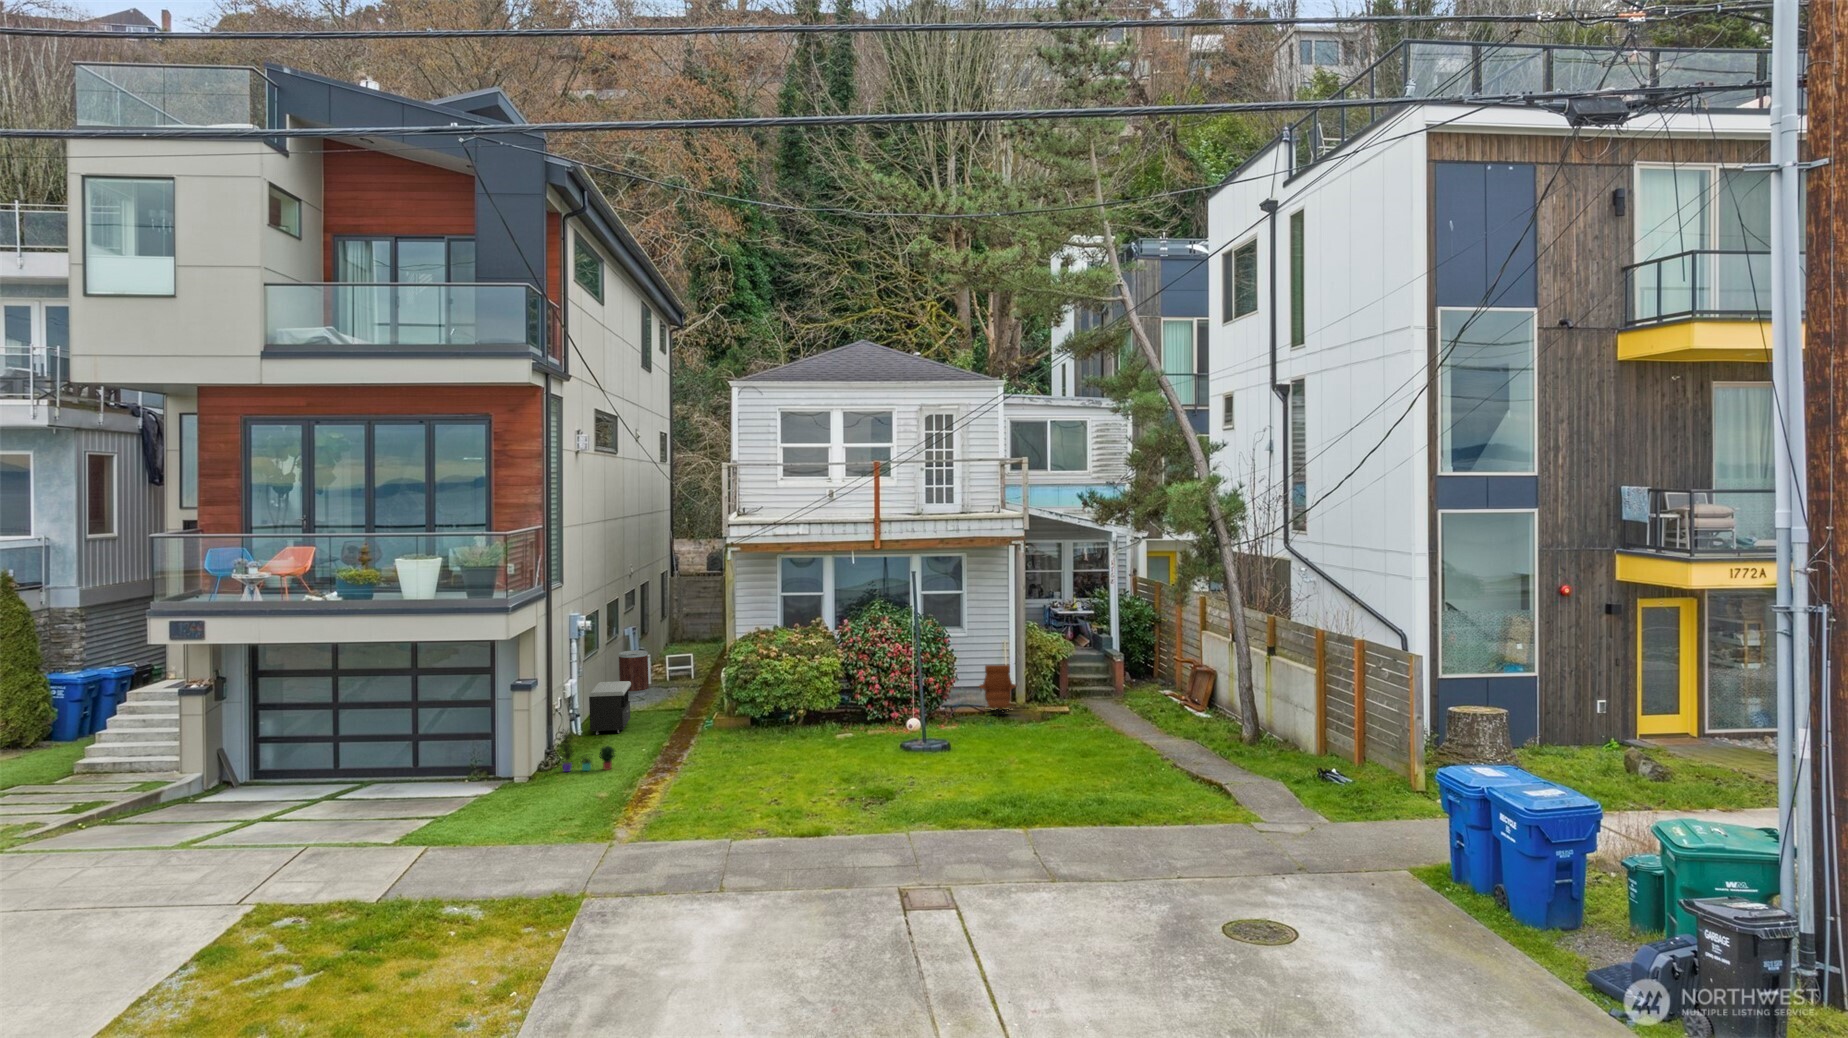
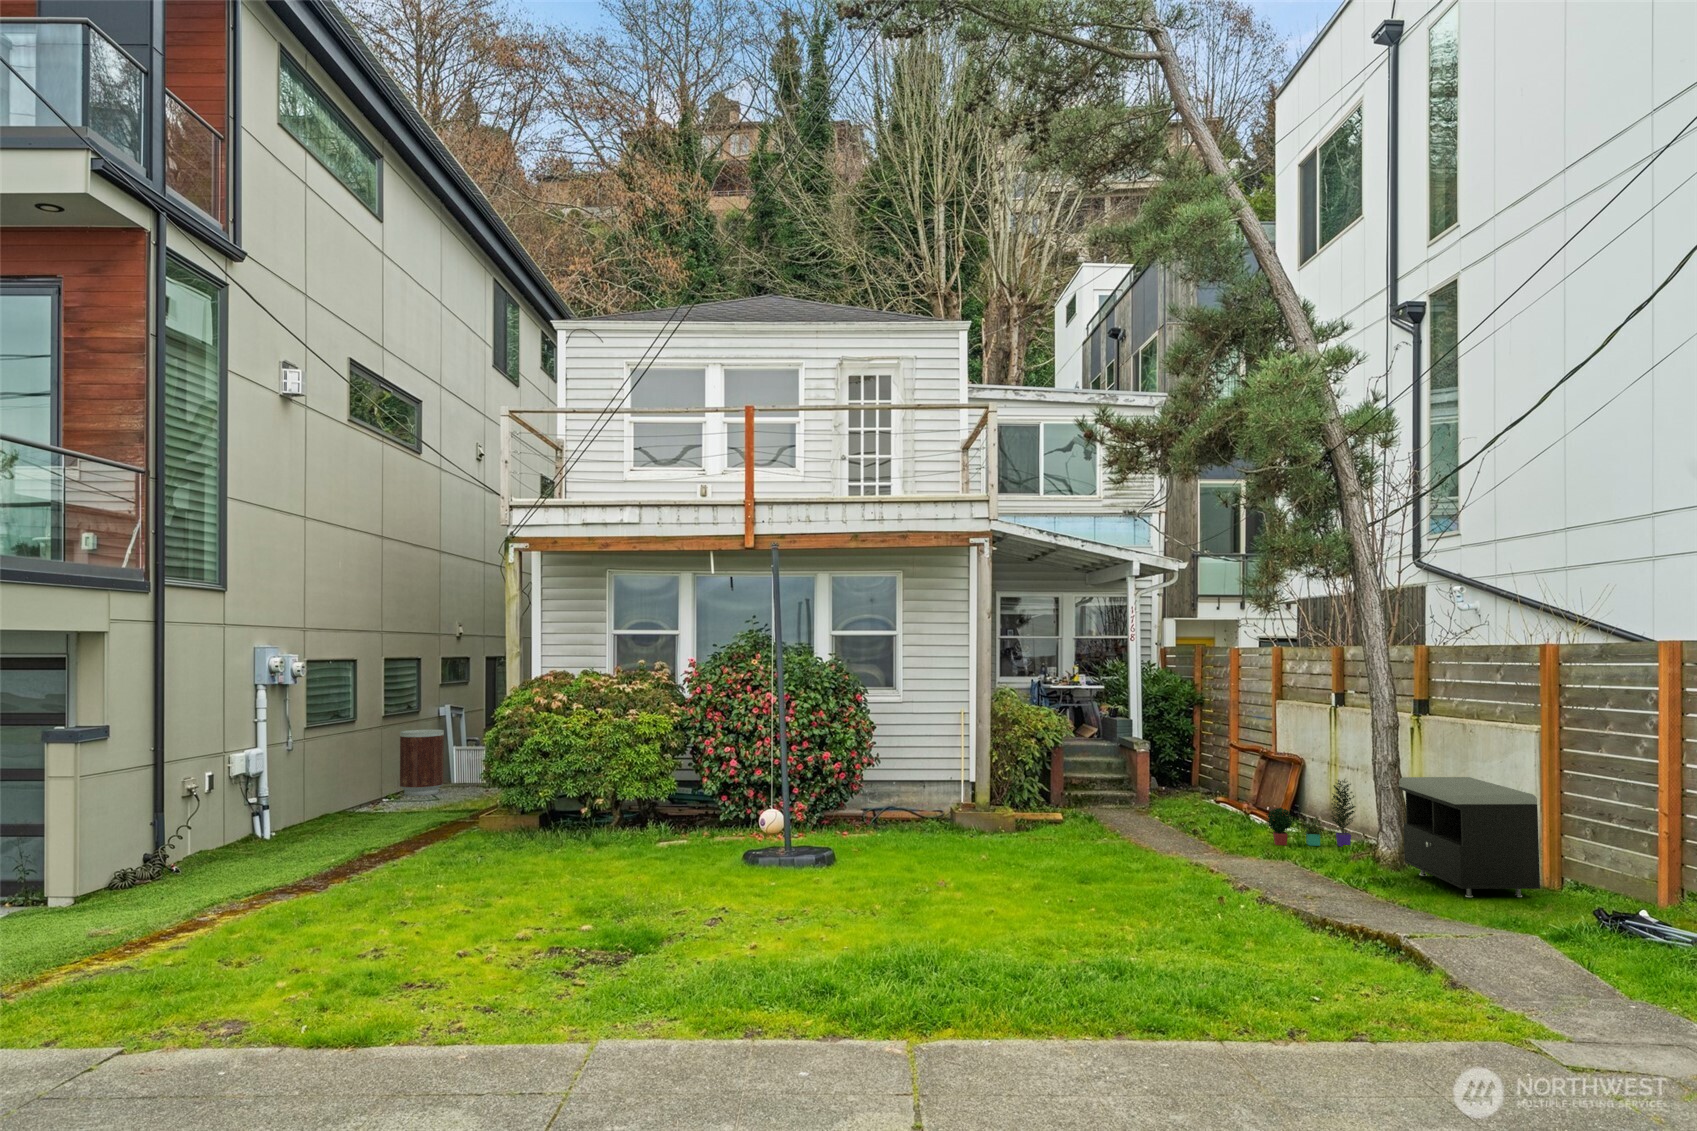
lounge chair: present [979,665,1016,717] -> none [915,745,977,829]
storage bench: present [589,681,631,734] -> present [1399,777,1540,897]
potted plant: present [559,729,615,772] -> present [1266,779,1356,846]

